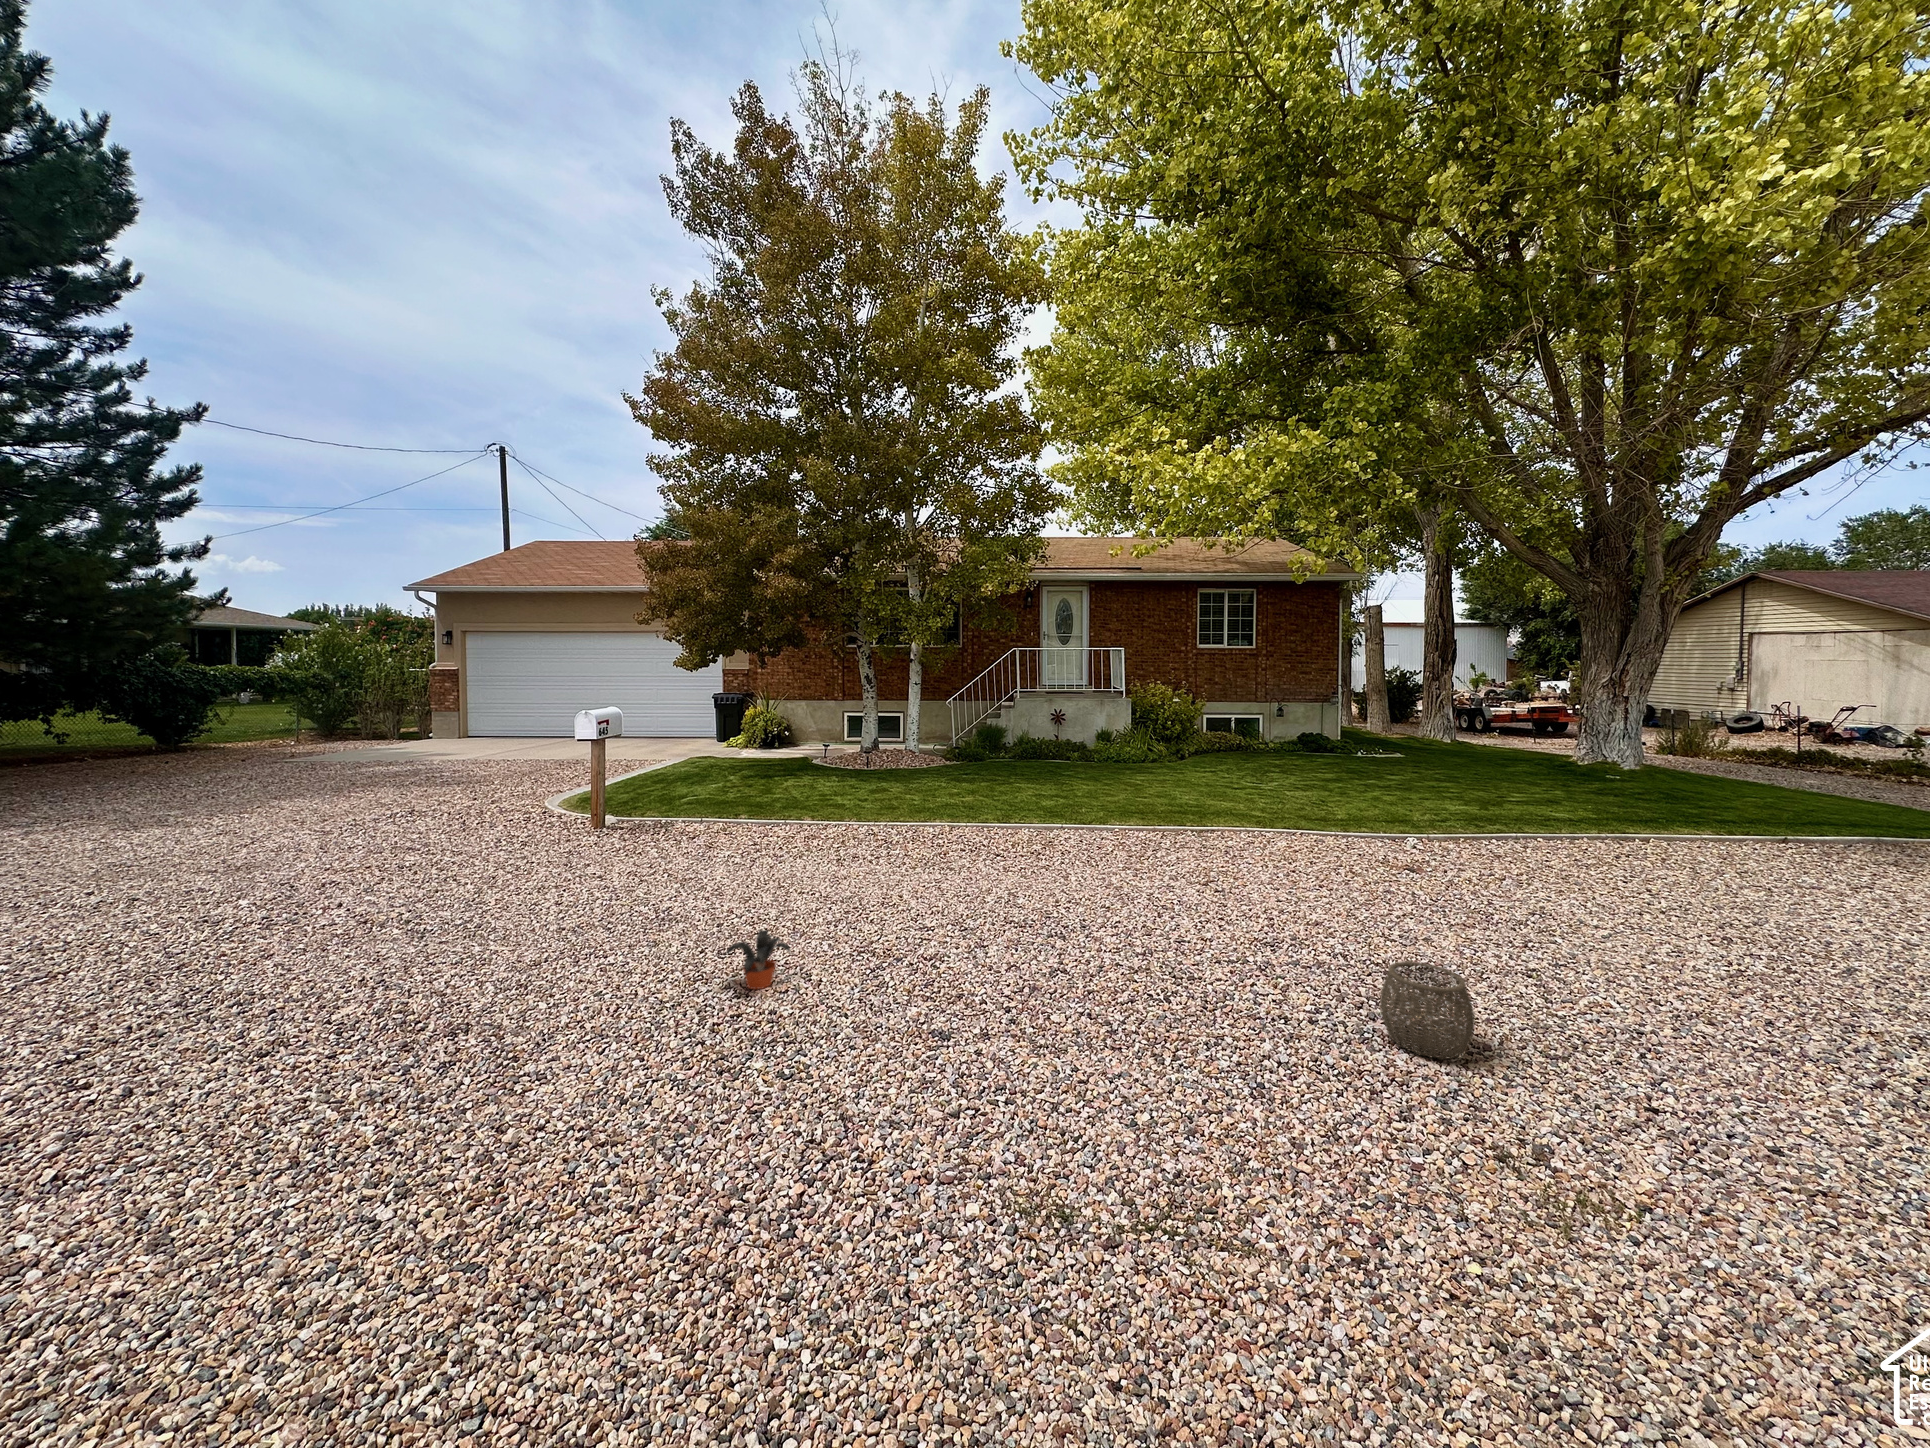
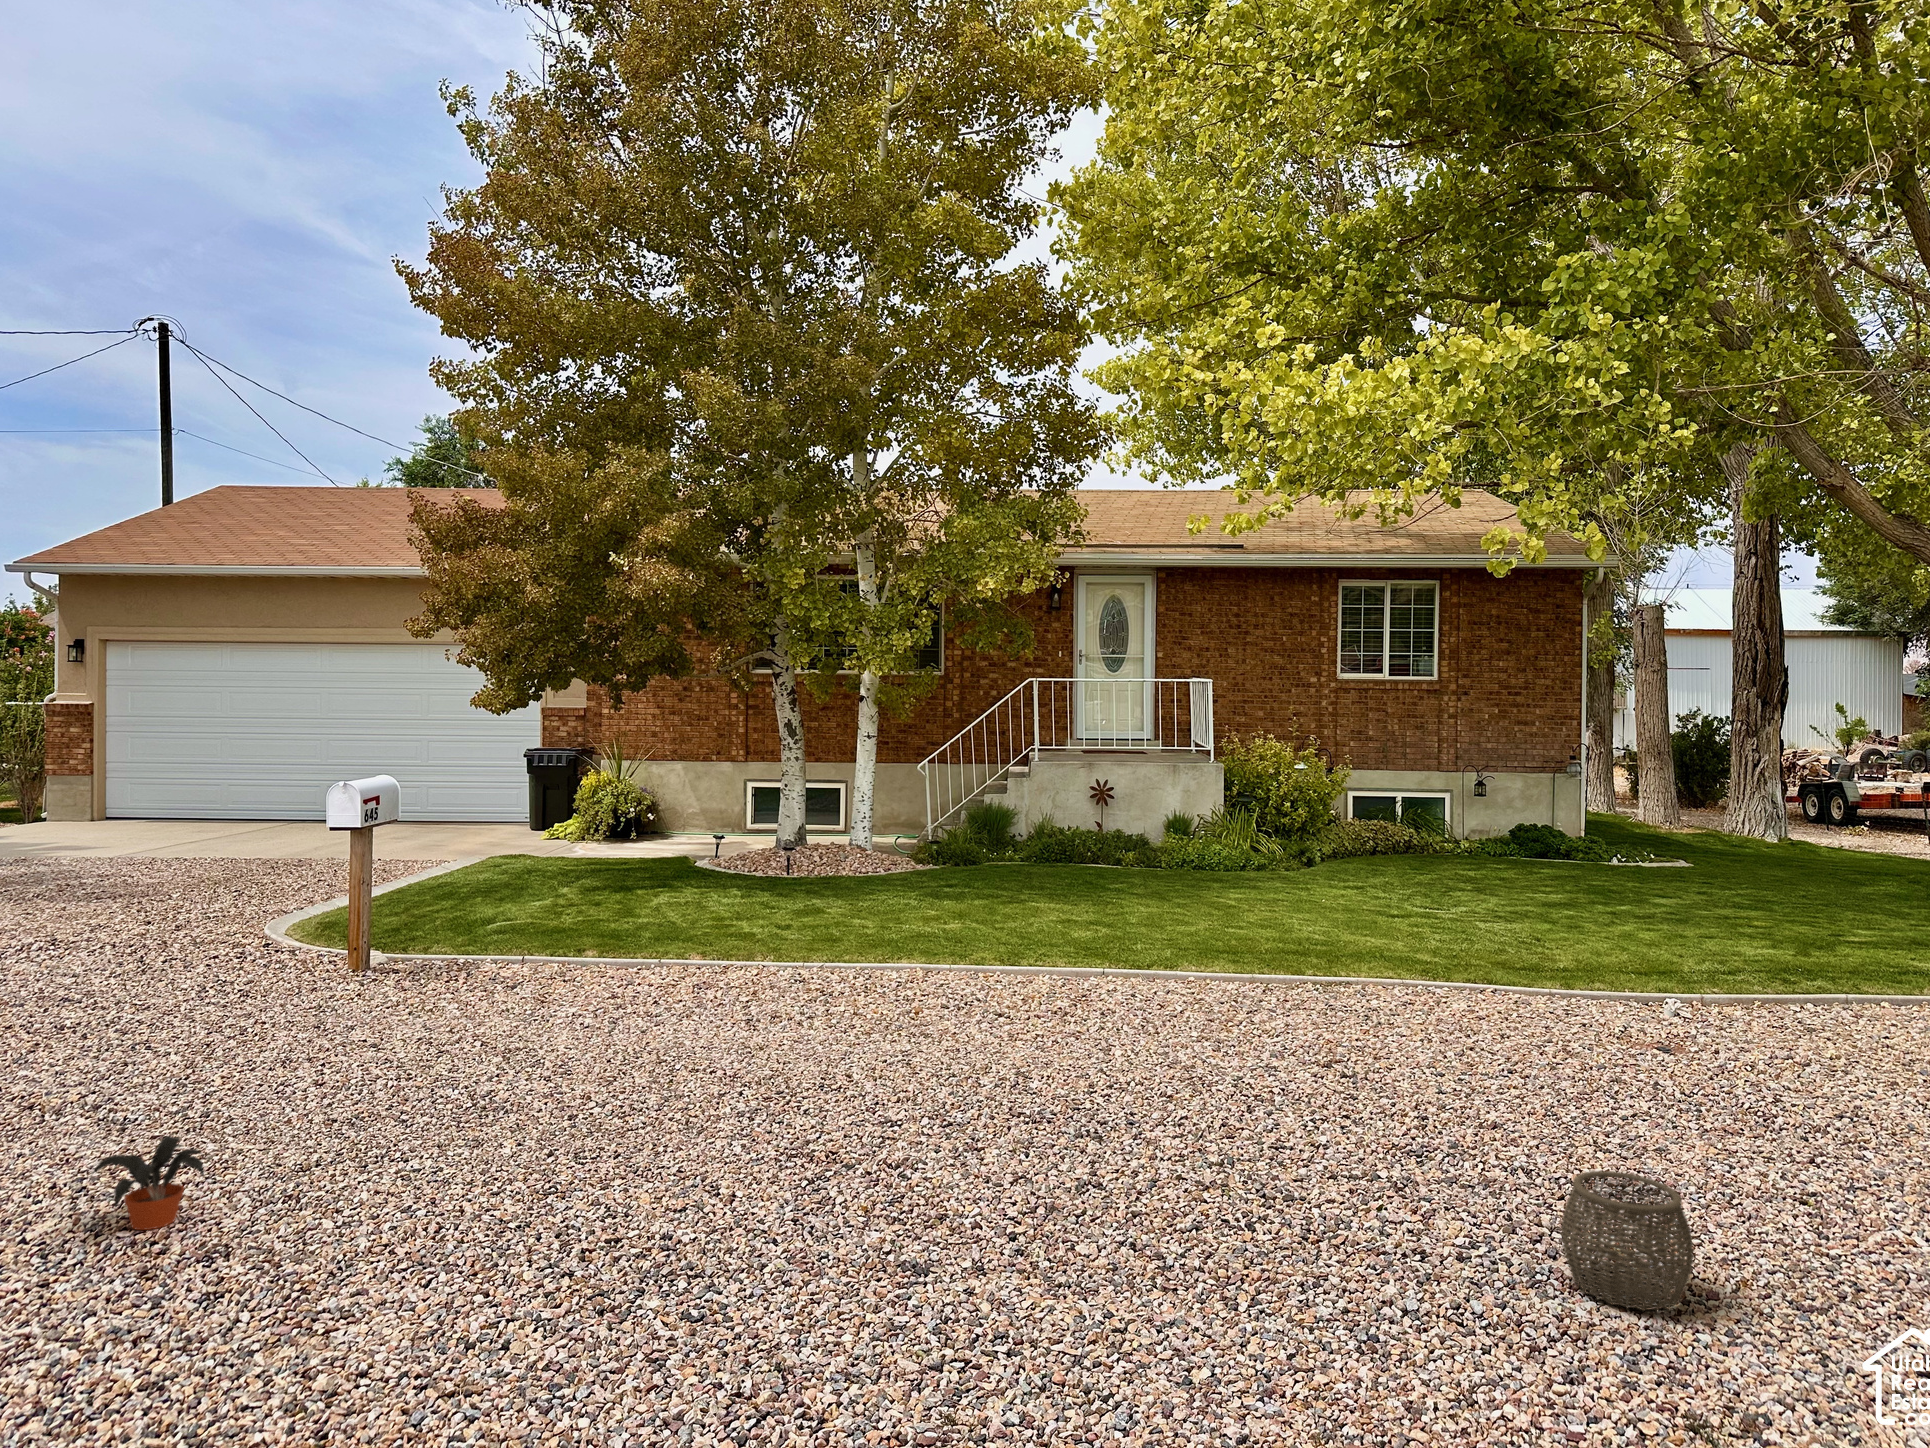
potted plant: present [726,930,790,989] -> present [93,1136,204,1230]

